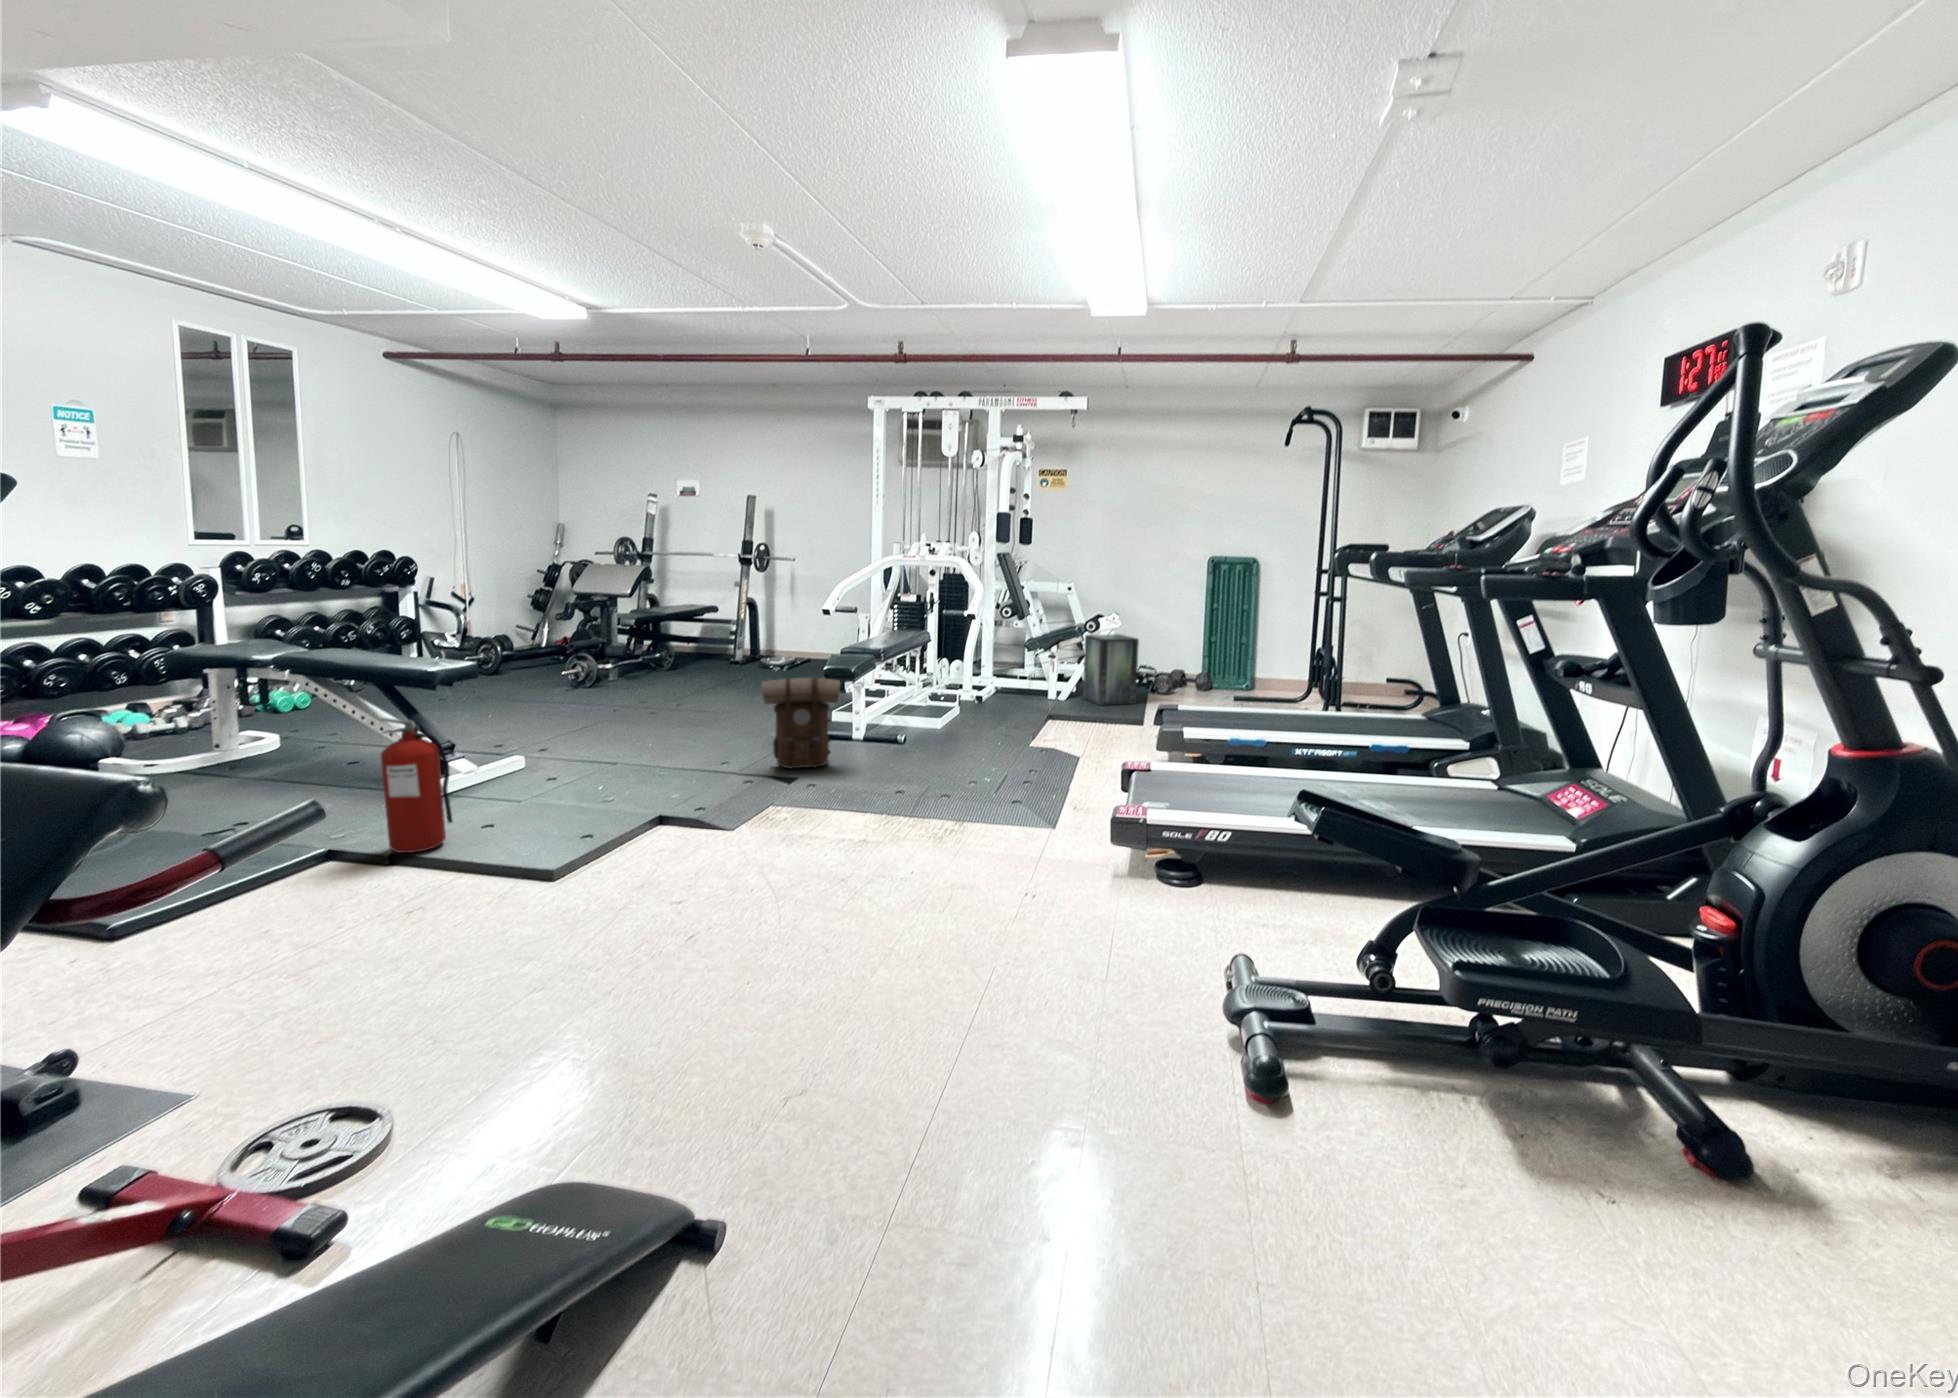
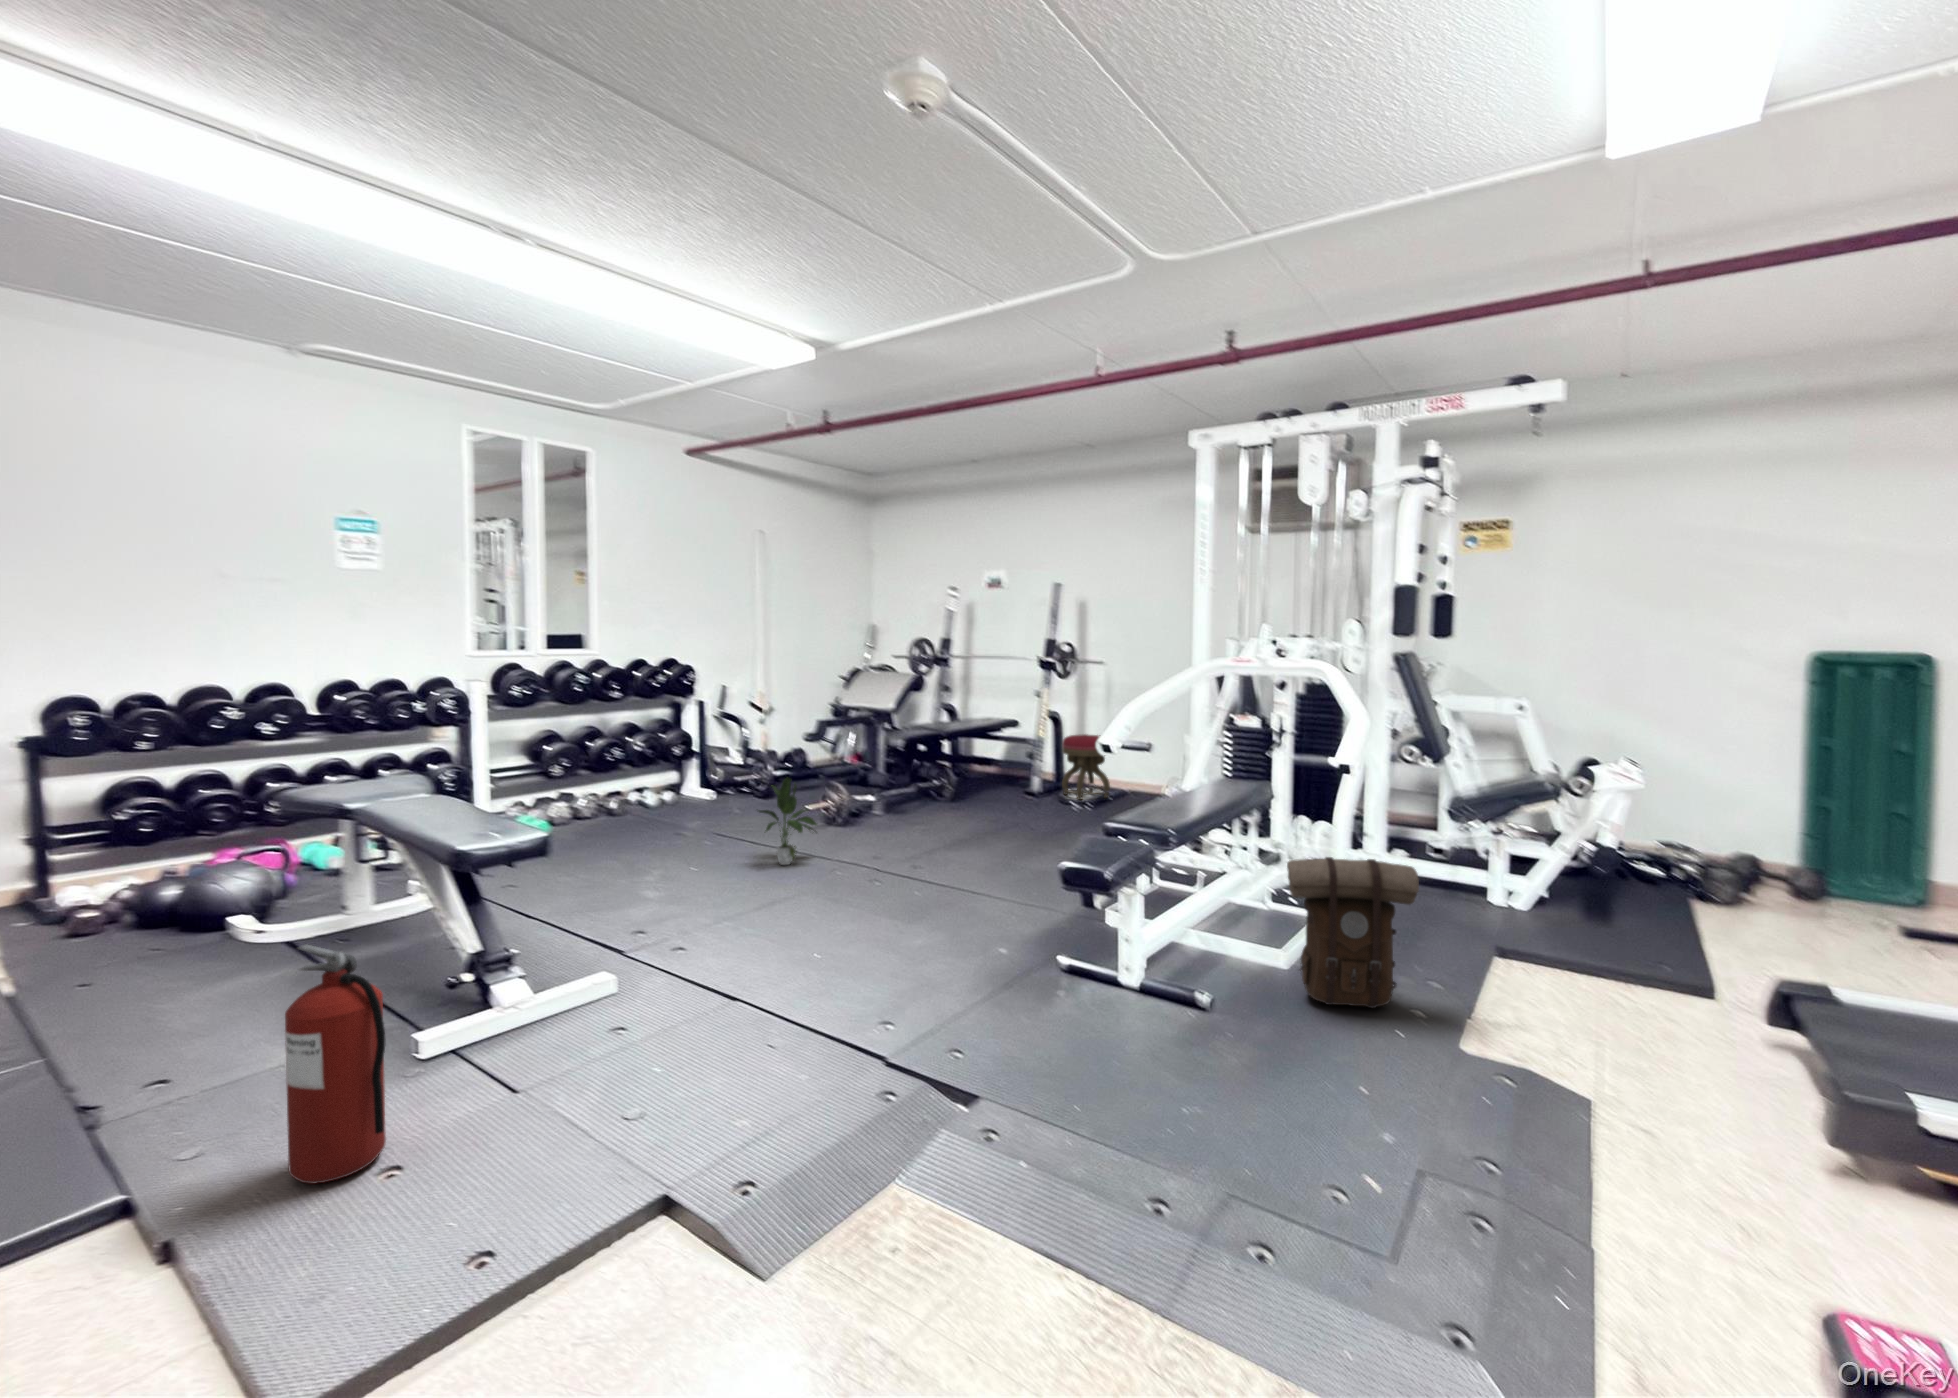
stool: none [763,615,802,664] -> present [1062,734,1110,800]
storage box: present [1083,634,1139,705] -> none [1563,796,1689,937]
potted plant: none [541,644,592,712] -> present [759,777,817,865]
backpack: present [761,677,840,769] -> present [1287,857,1419,1008]

